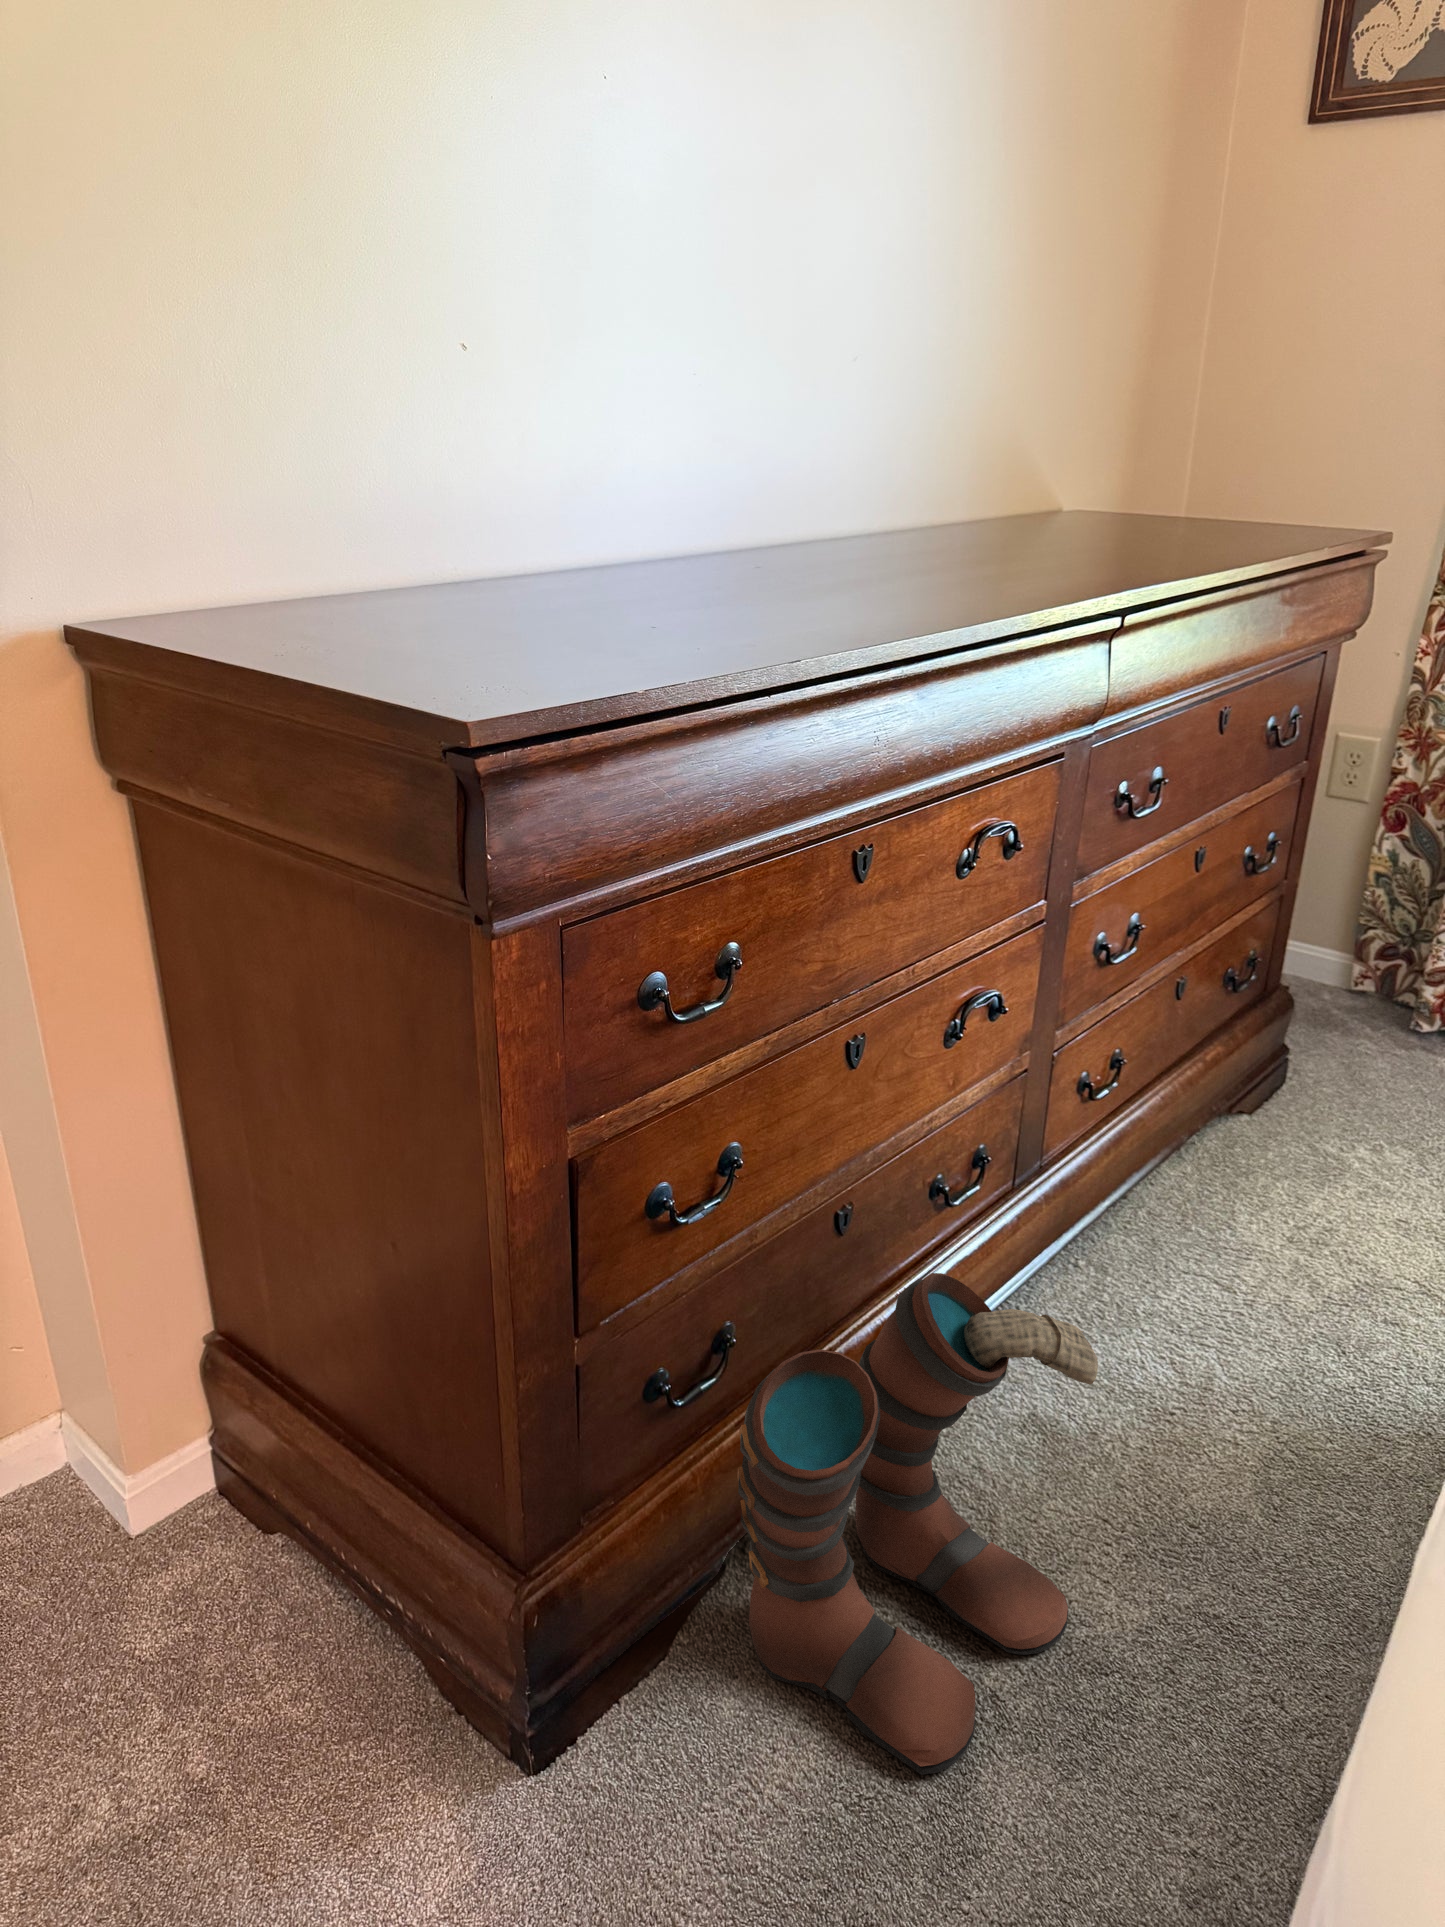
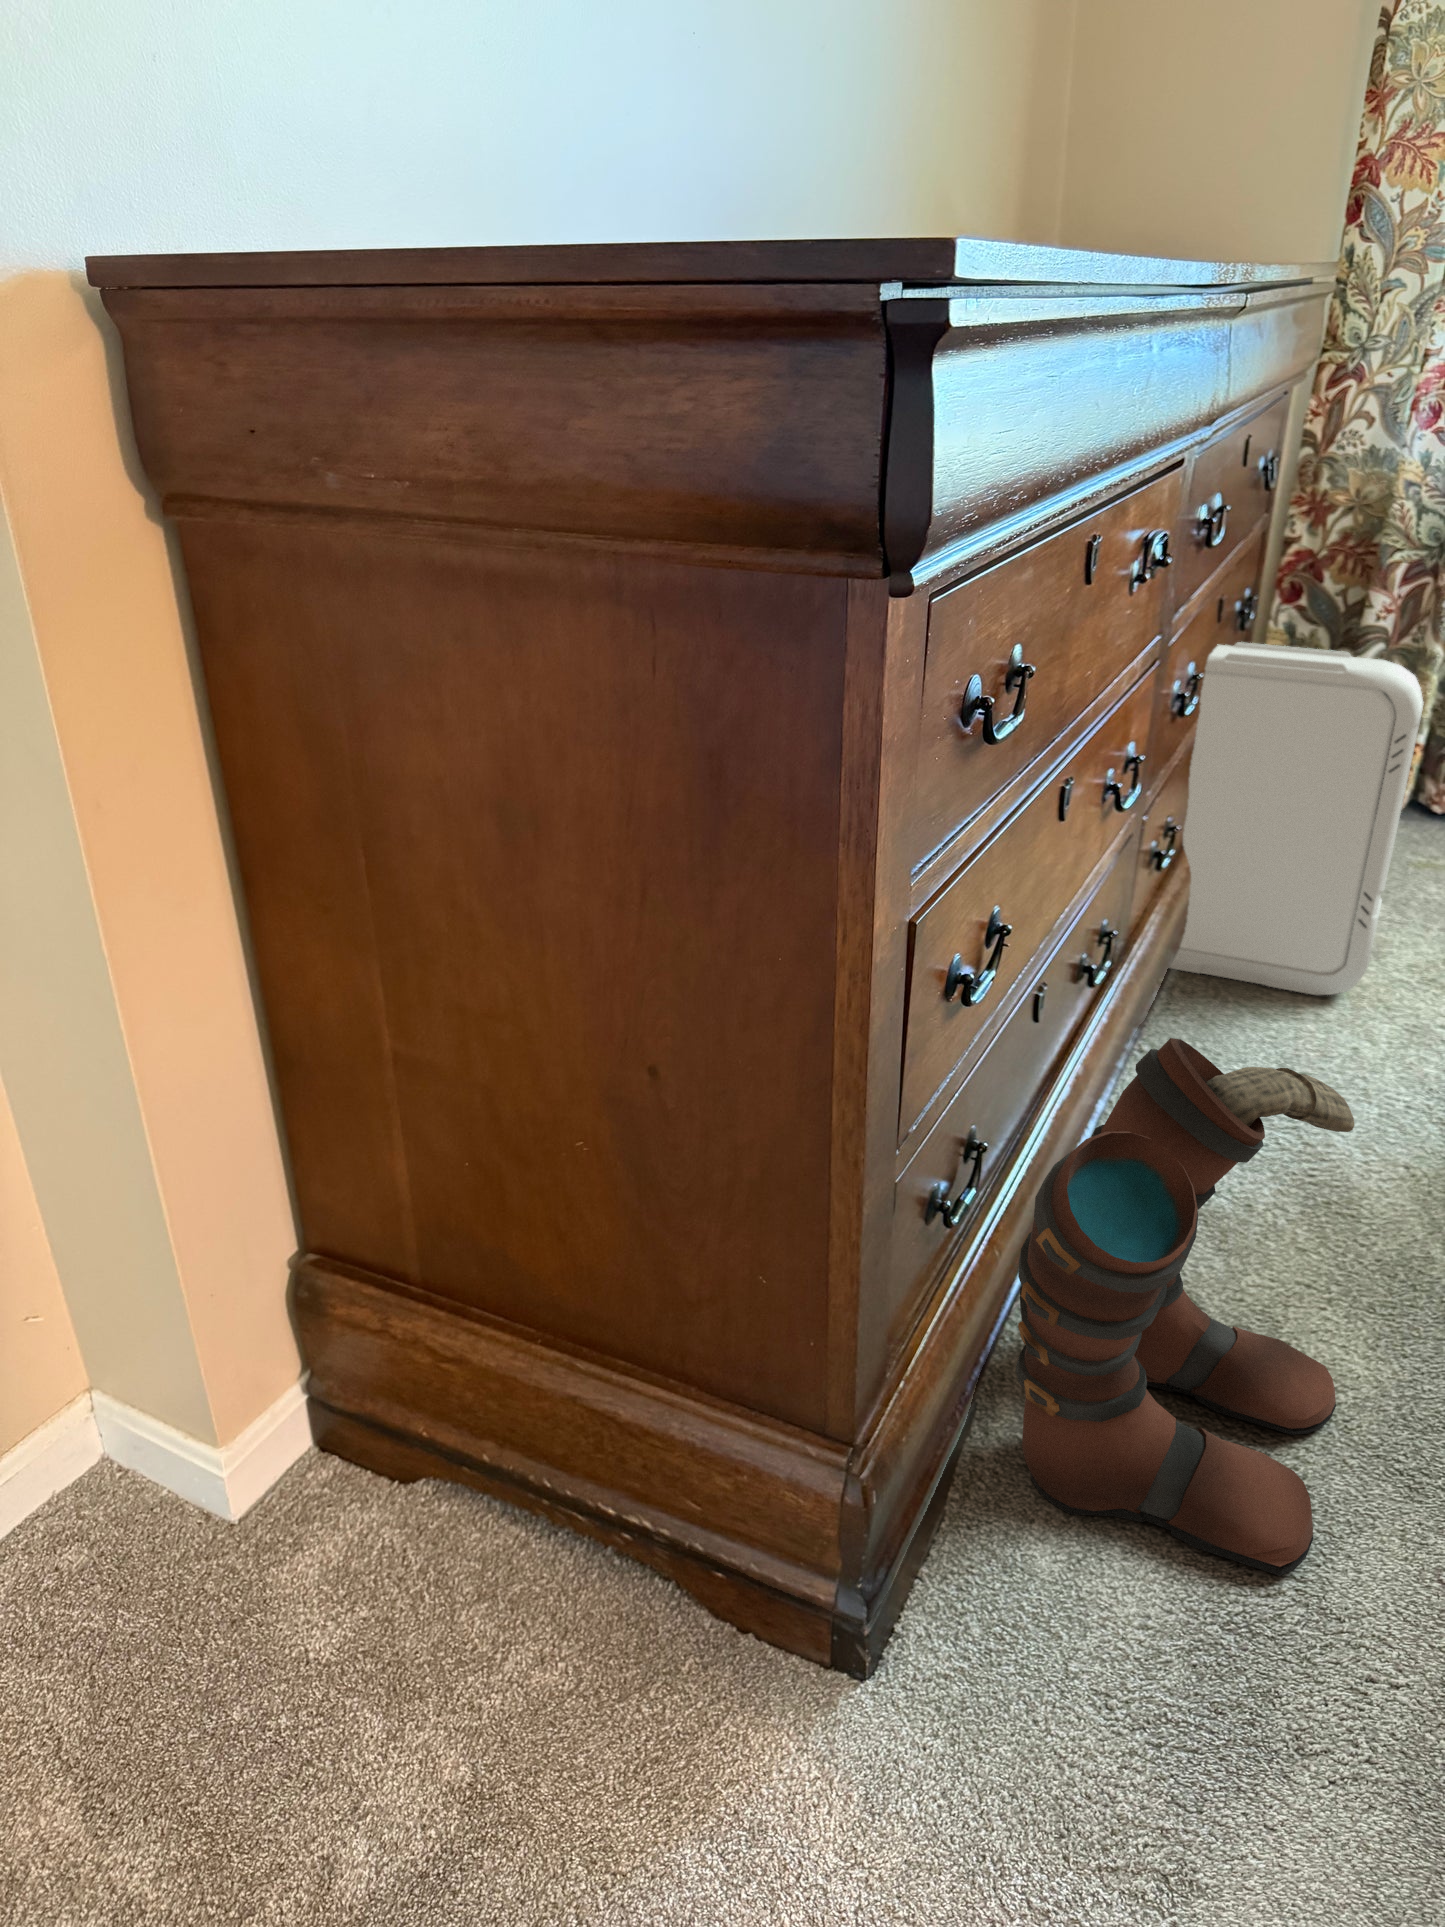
air purifier: none [1109,886,1399,1236] -> present [1170,642,1423,995]

